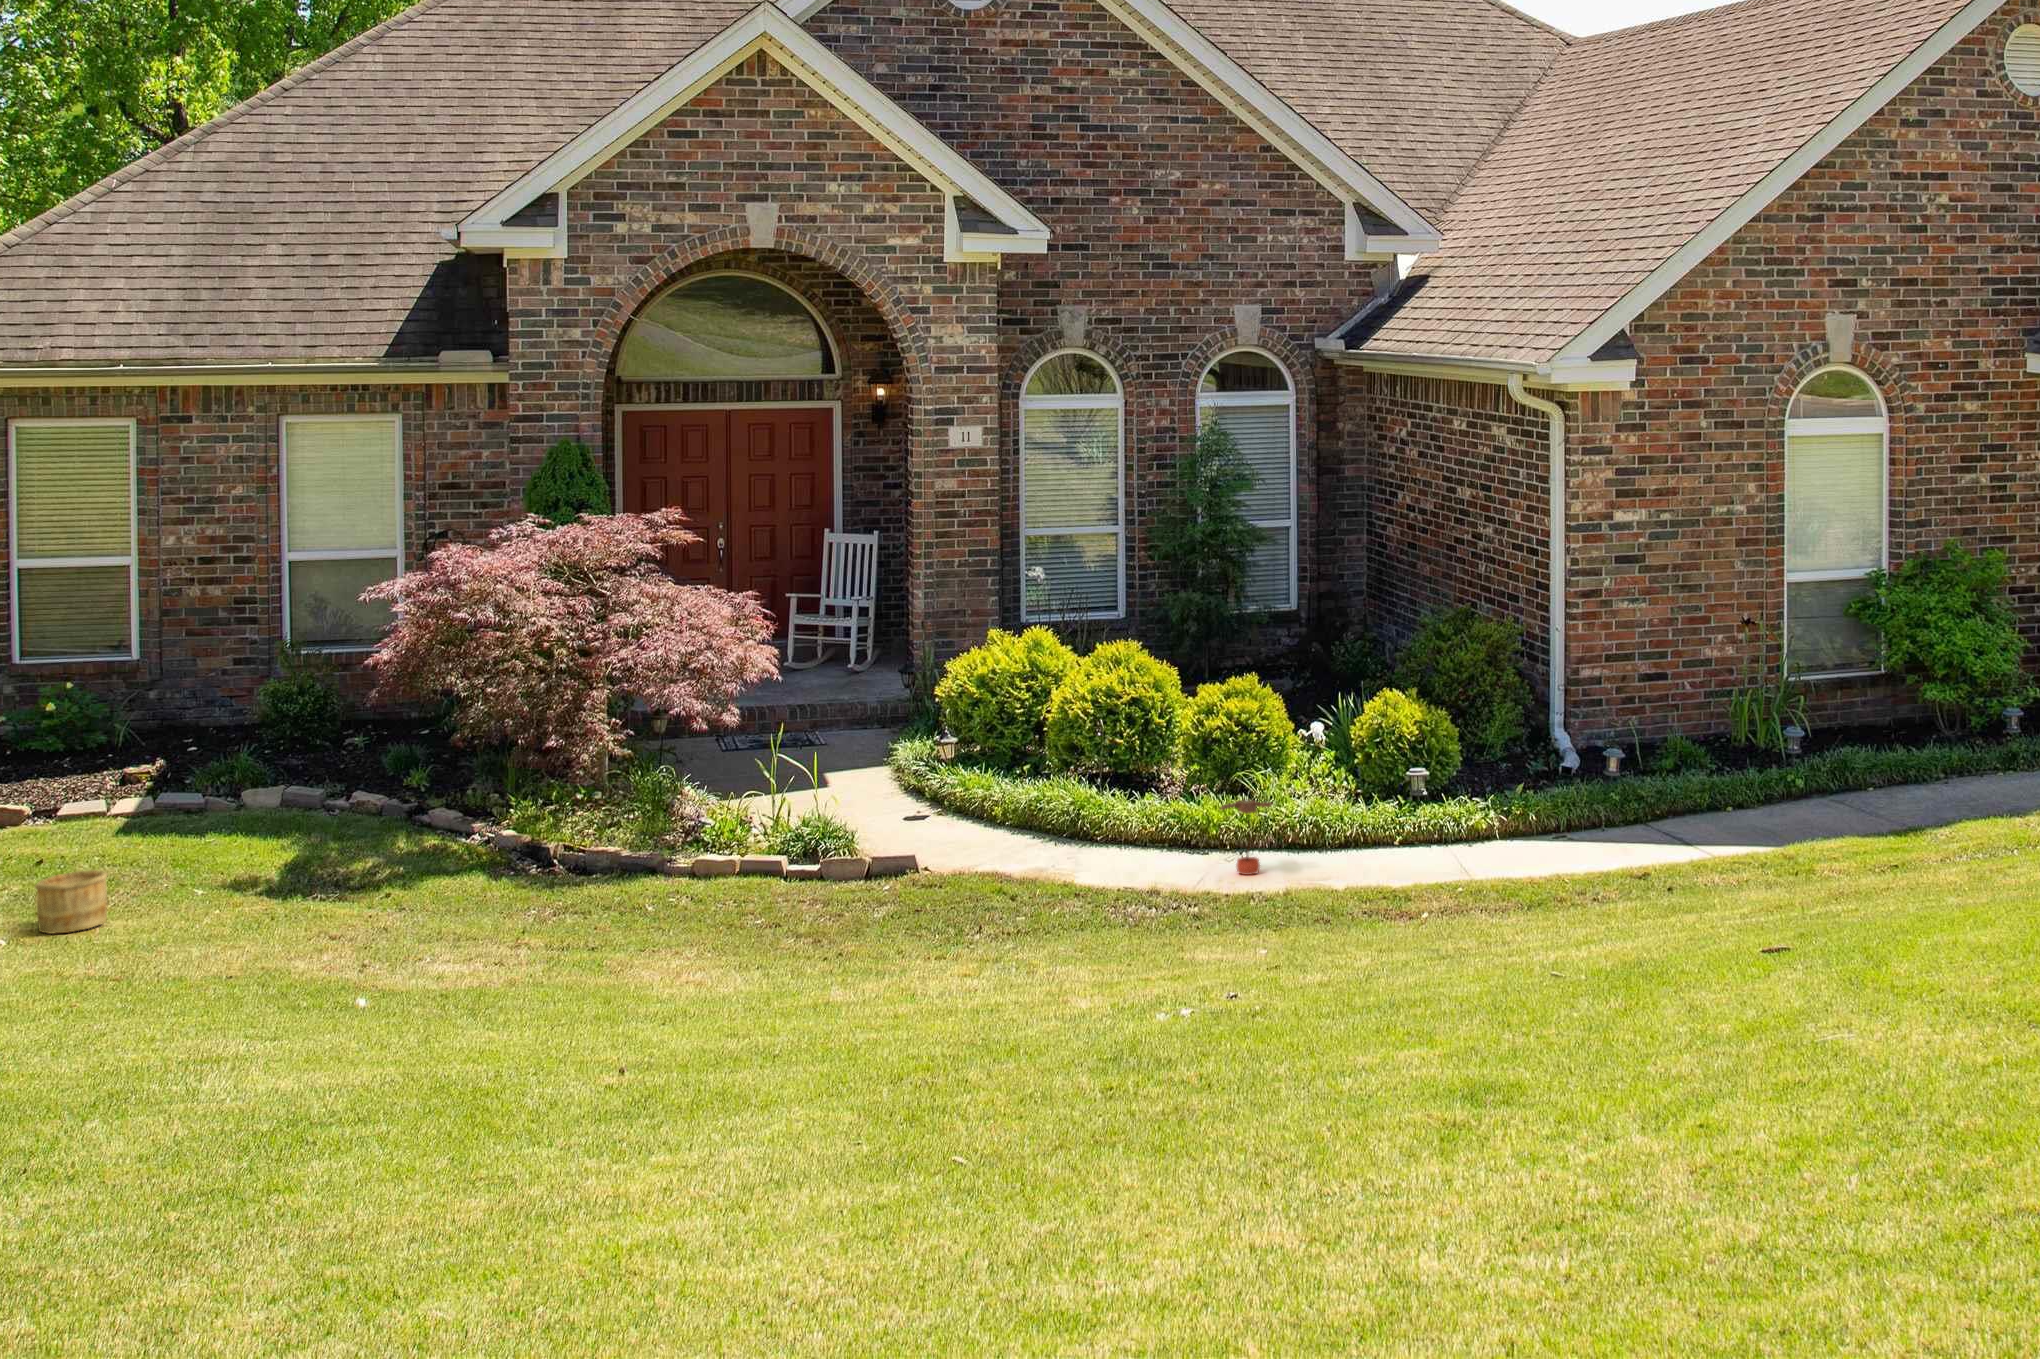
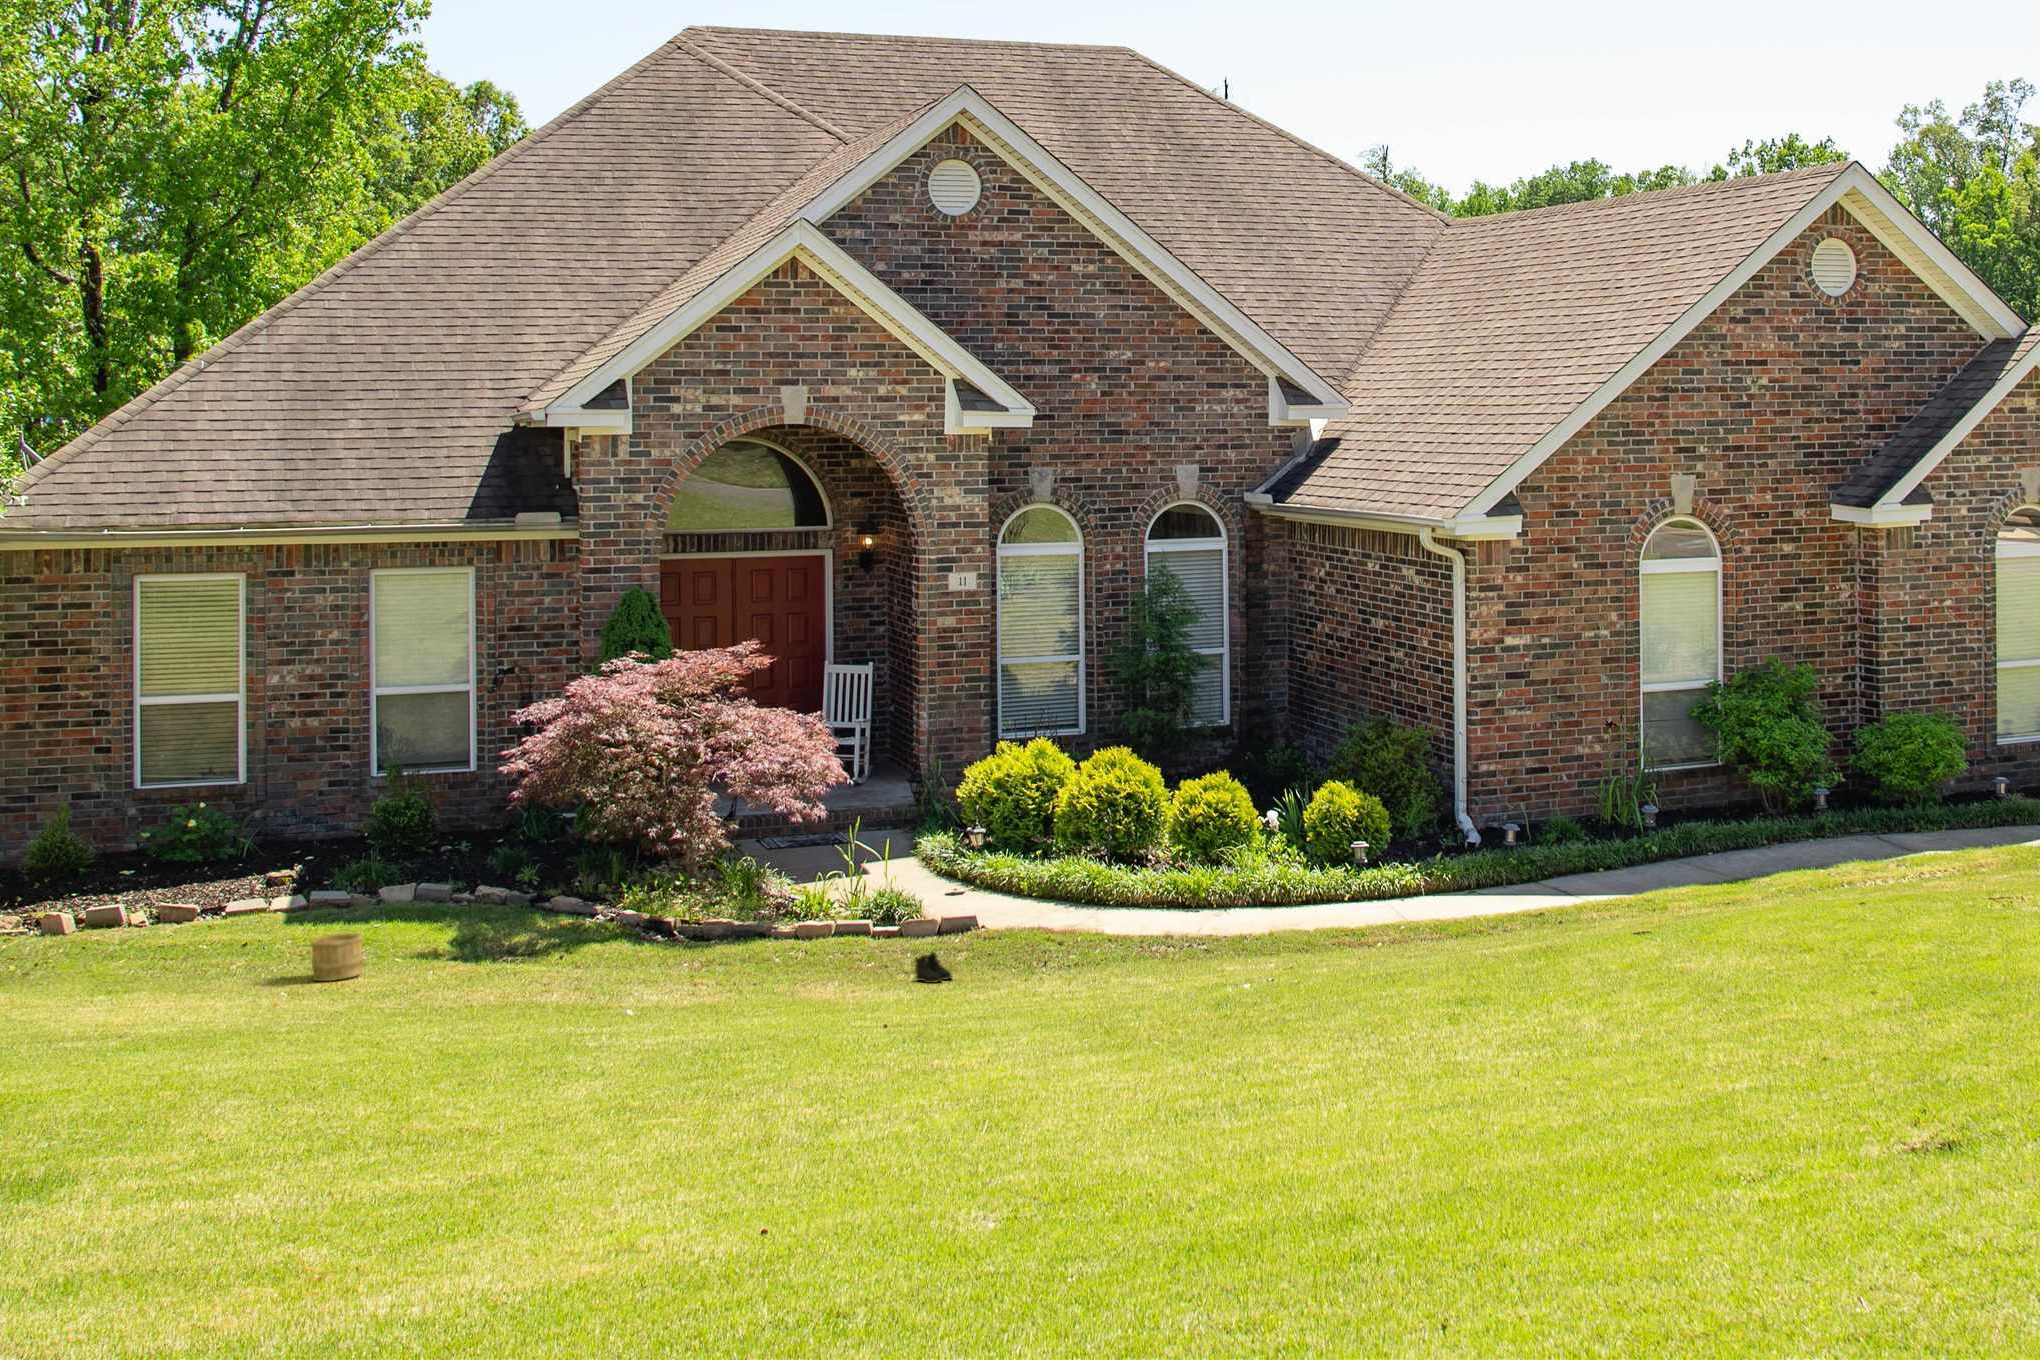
potted plant: present [1220,800,1273,875] -> none [1211,867,1254,925]
boots: none [801,916,850,960] -> present [915,953,952,983]

